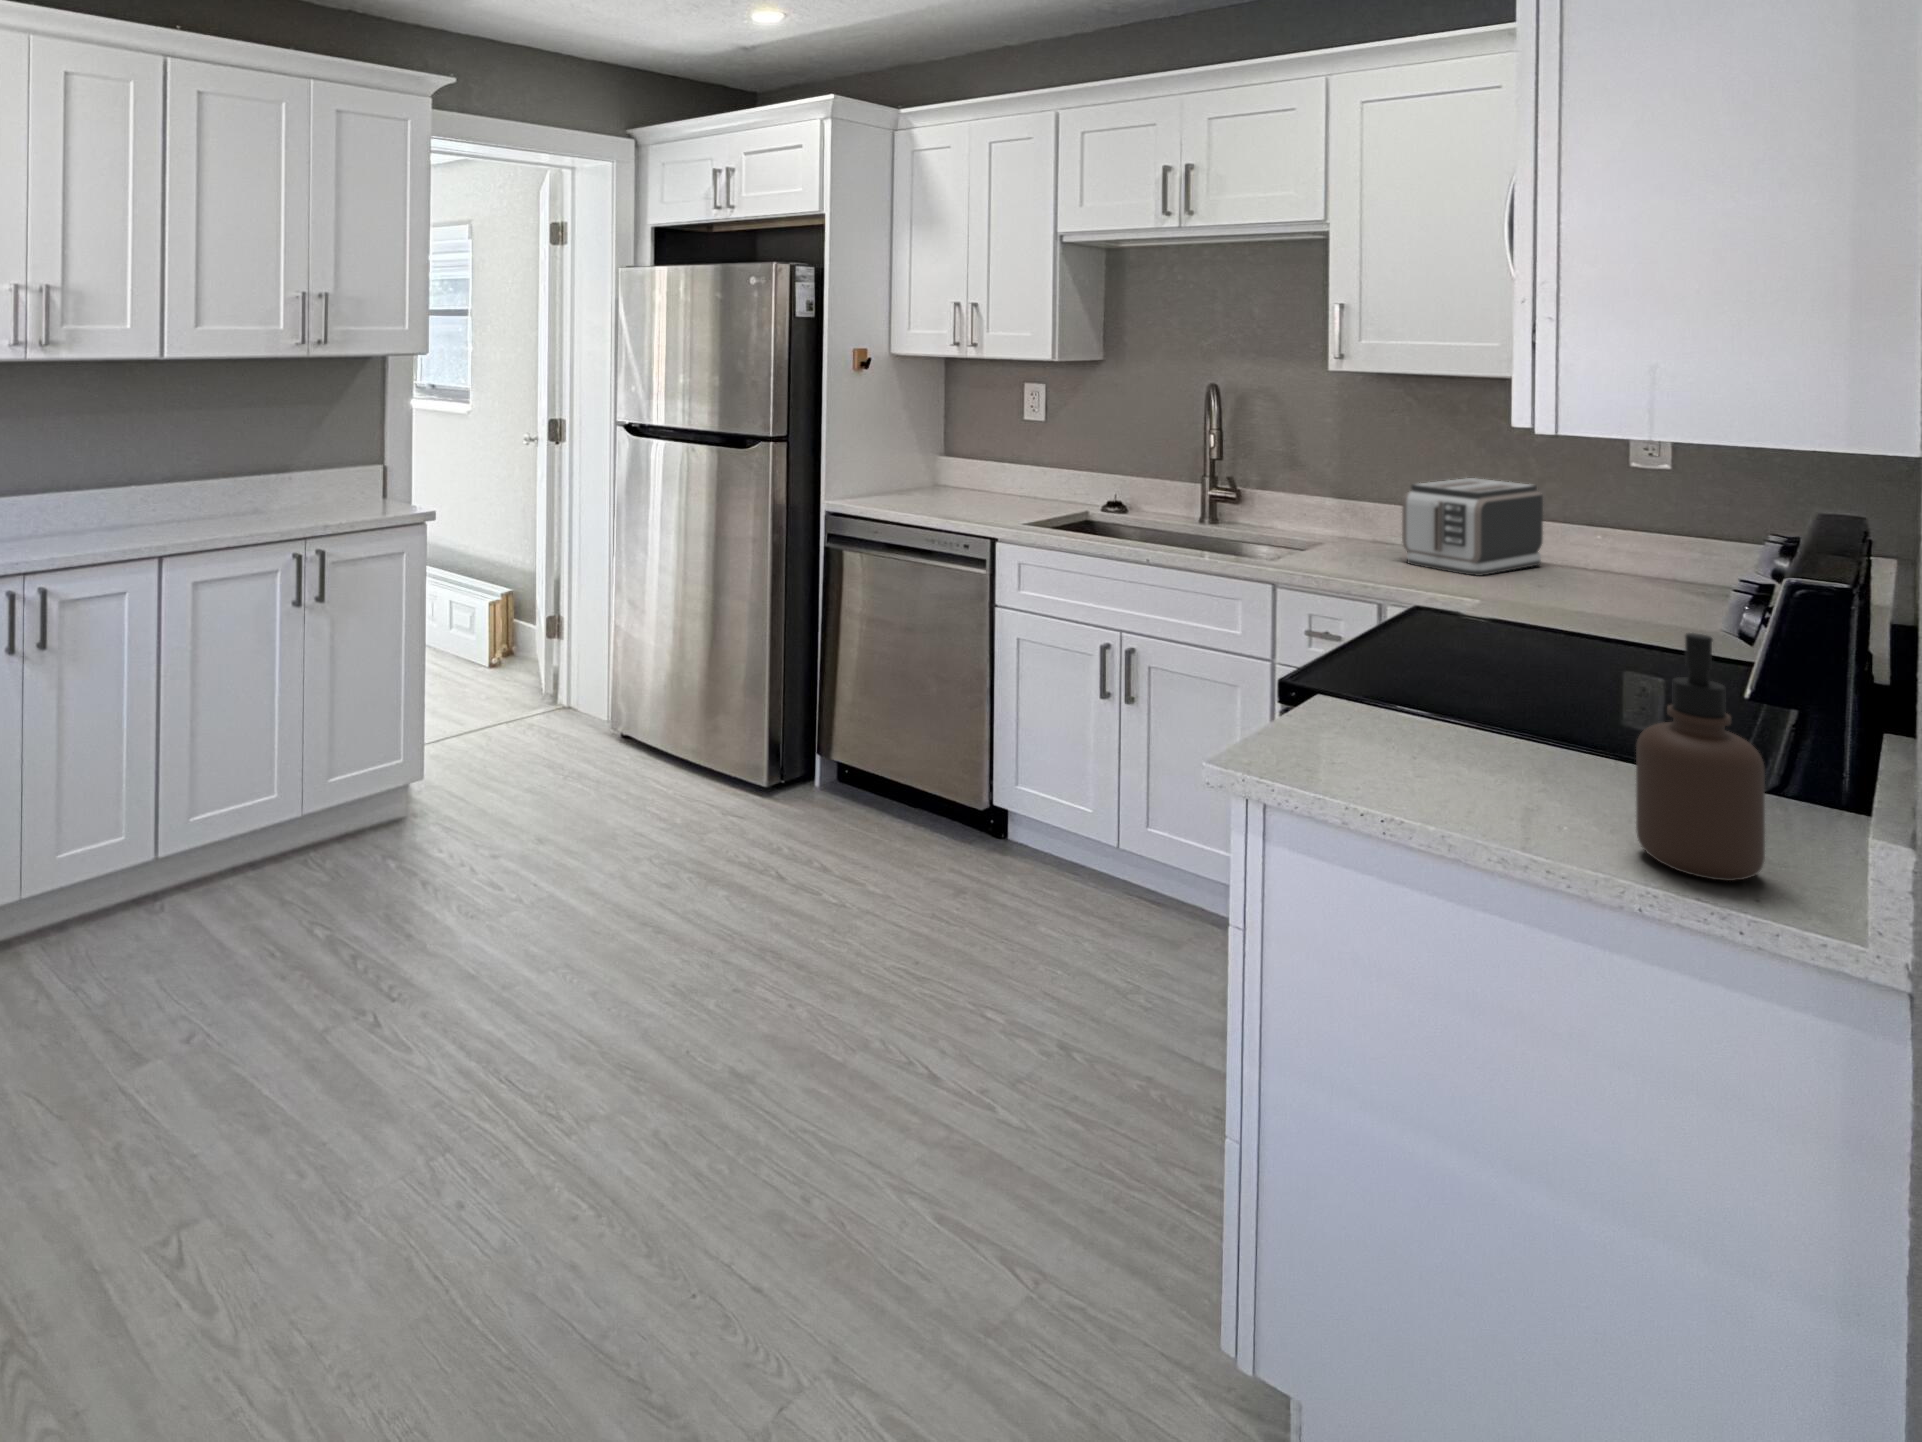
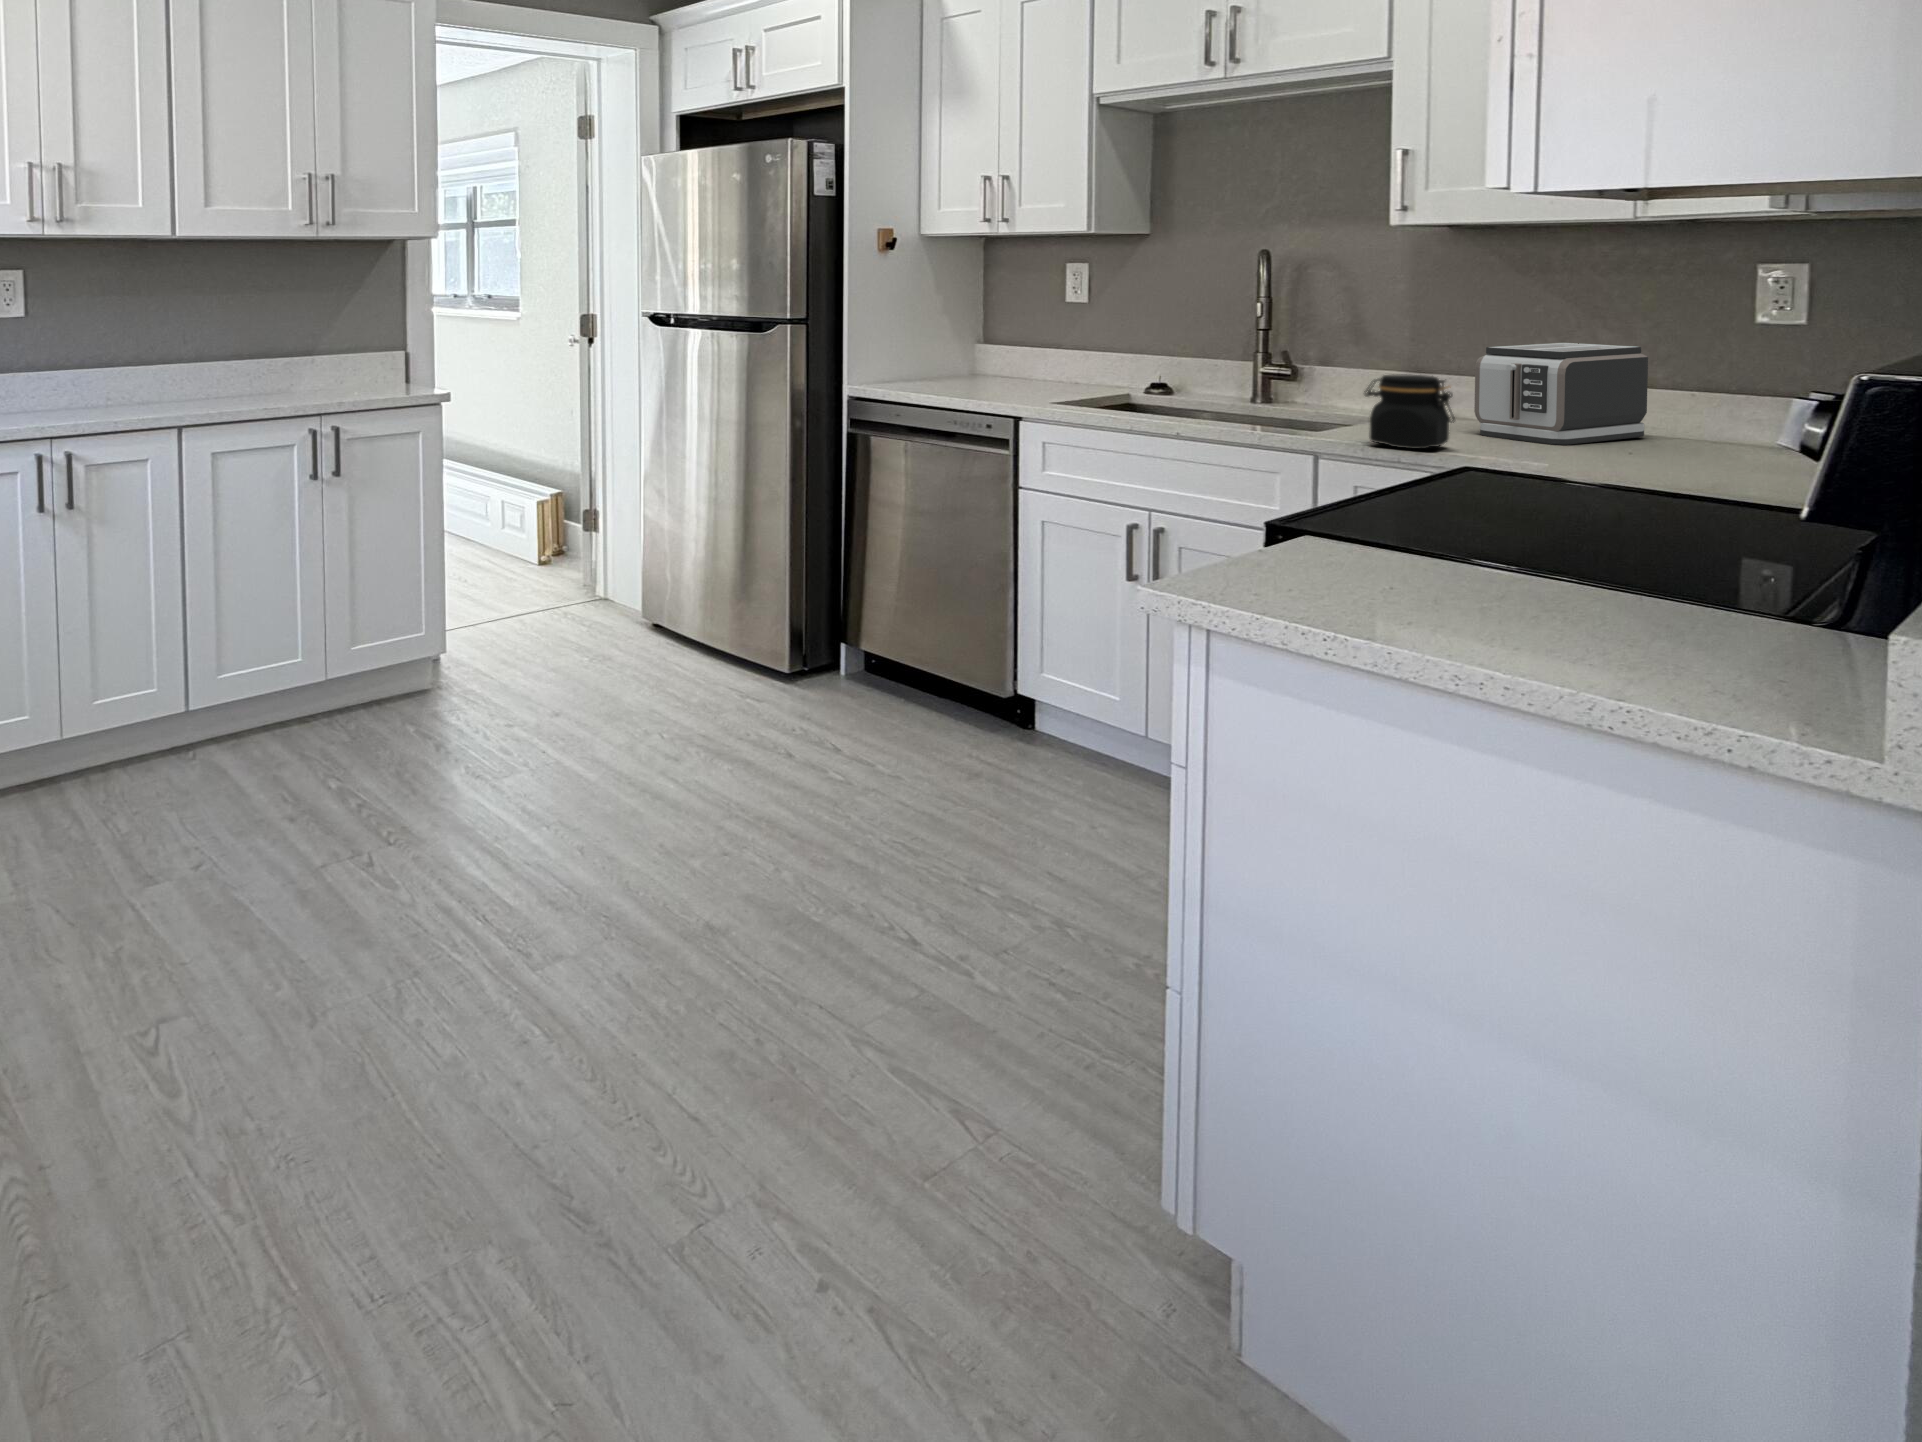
jar: none [1316,513,1396,583] -> present [1365,374,1455,449]
soap dispenser: present [1636,633,1765,881] -> none [1618,410,1775,694]

